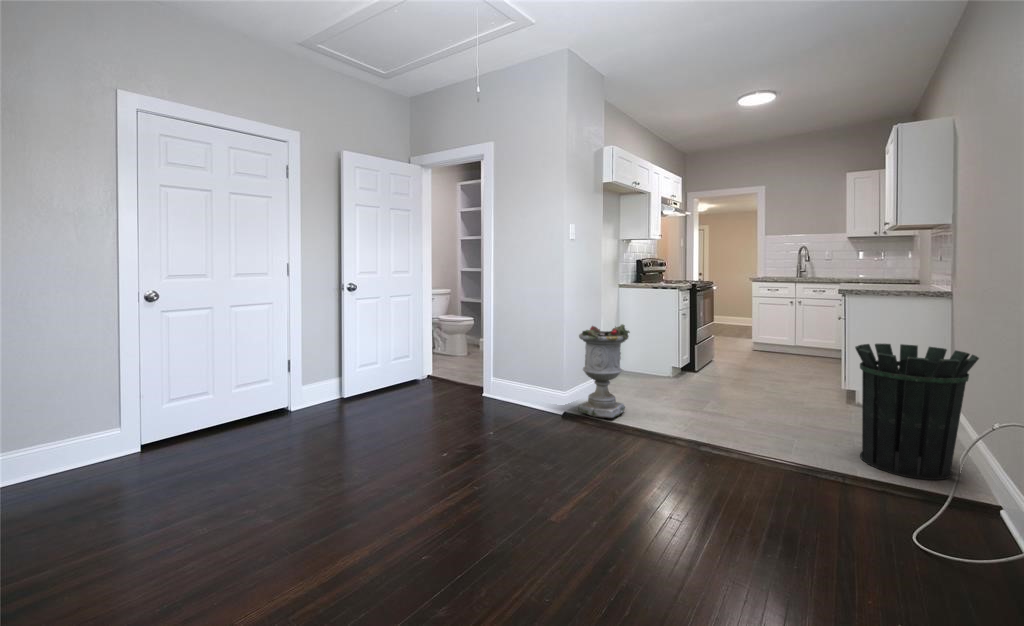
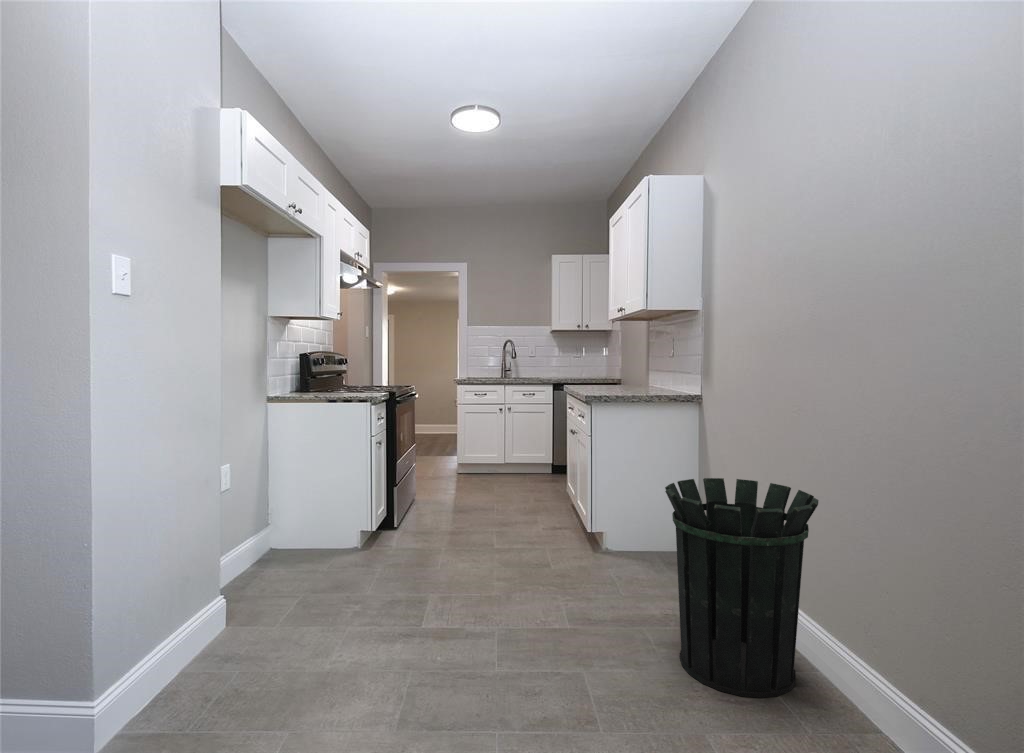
planter: present [579,324,630,418] -> none [174,484,295,702]

